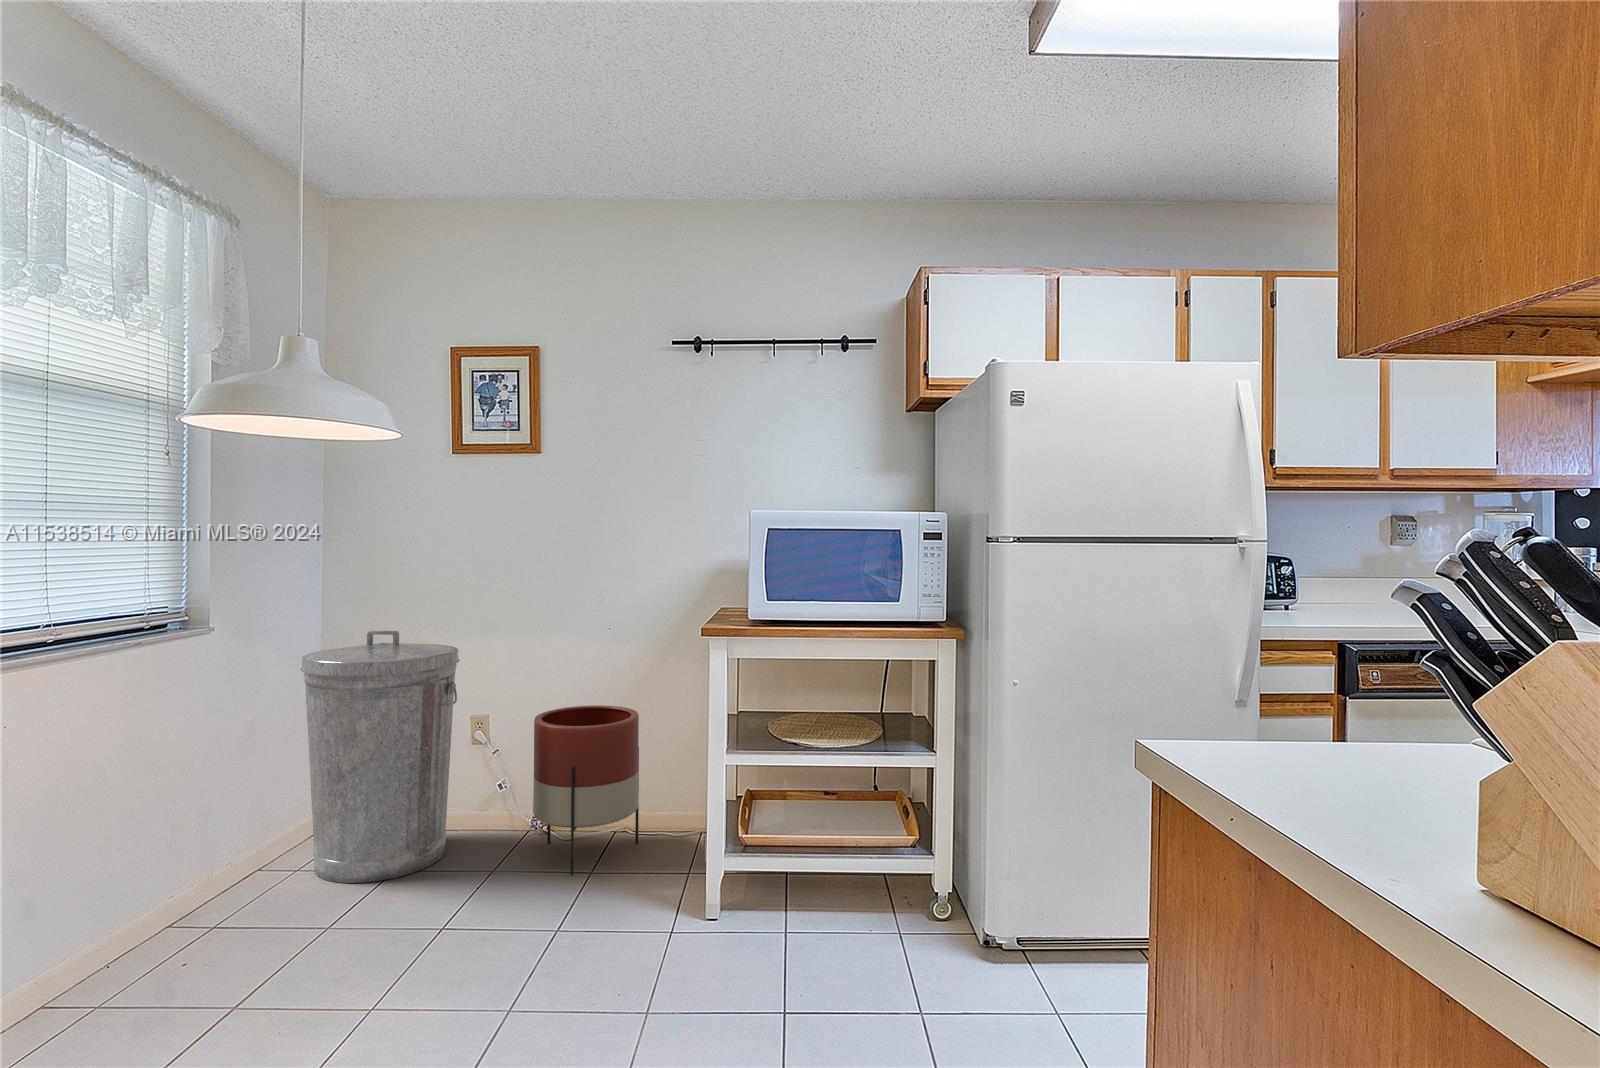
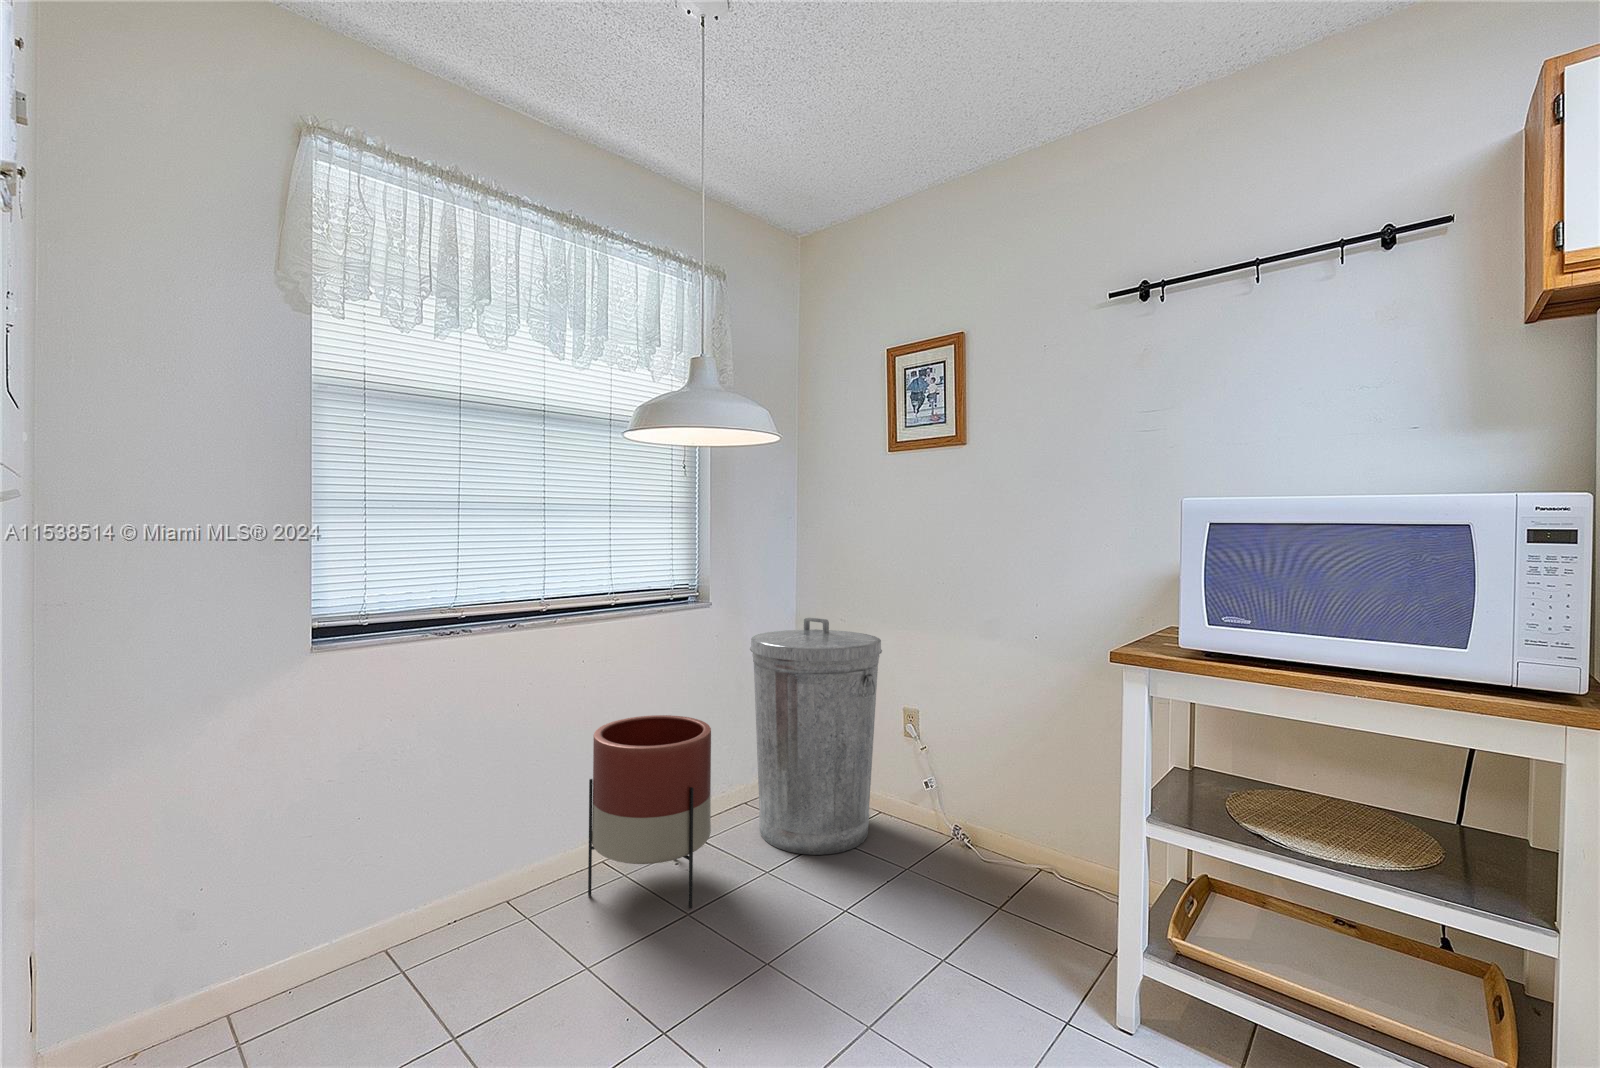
planter: present [533,705,639,875] -> present [588,715,711,909]

